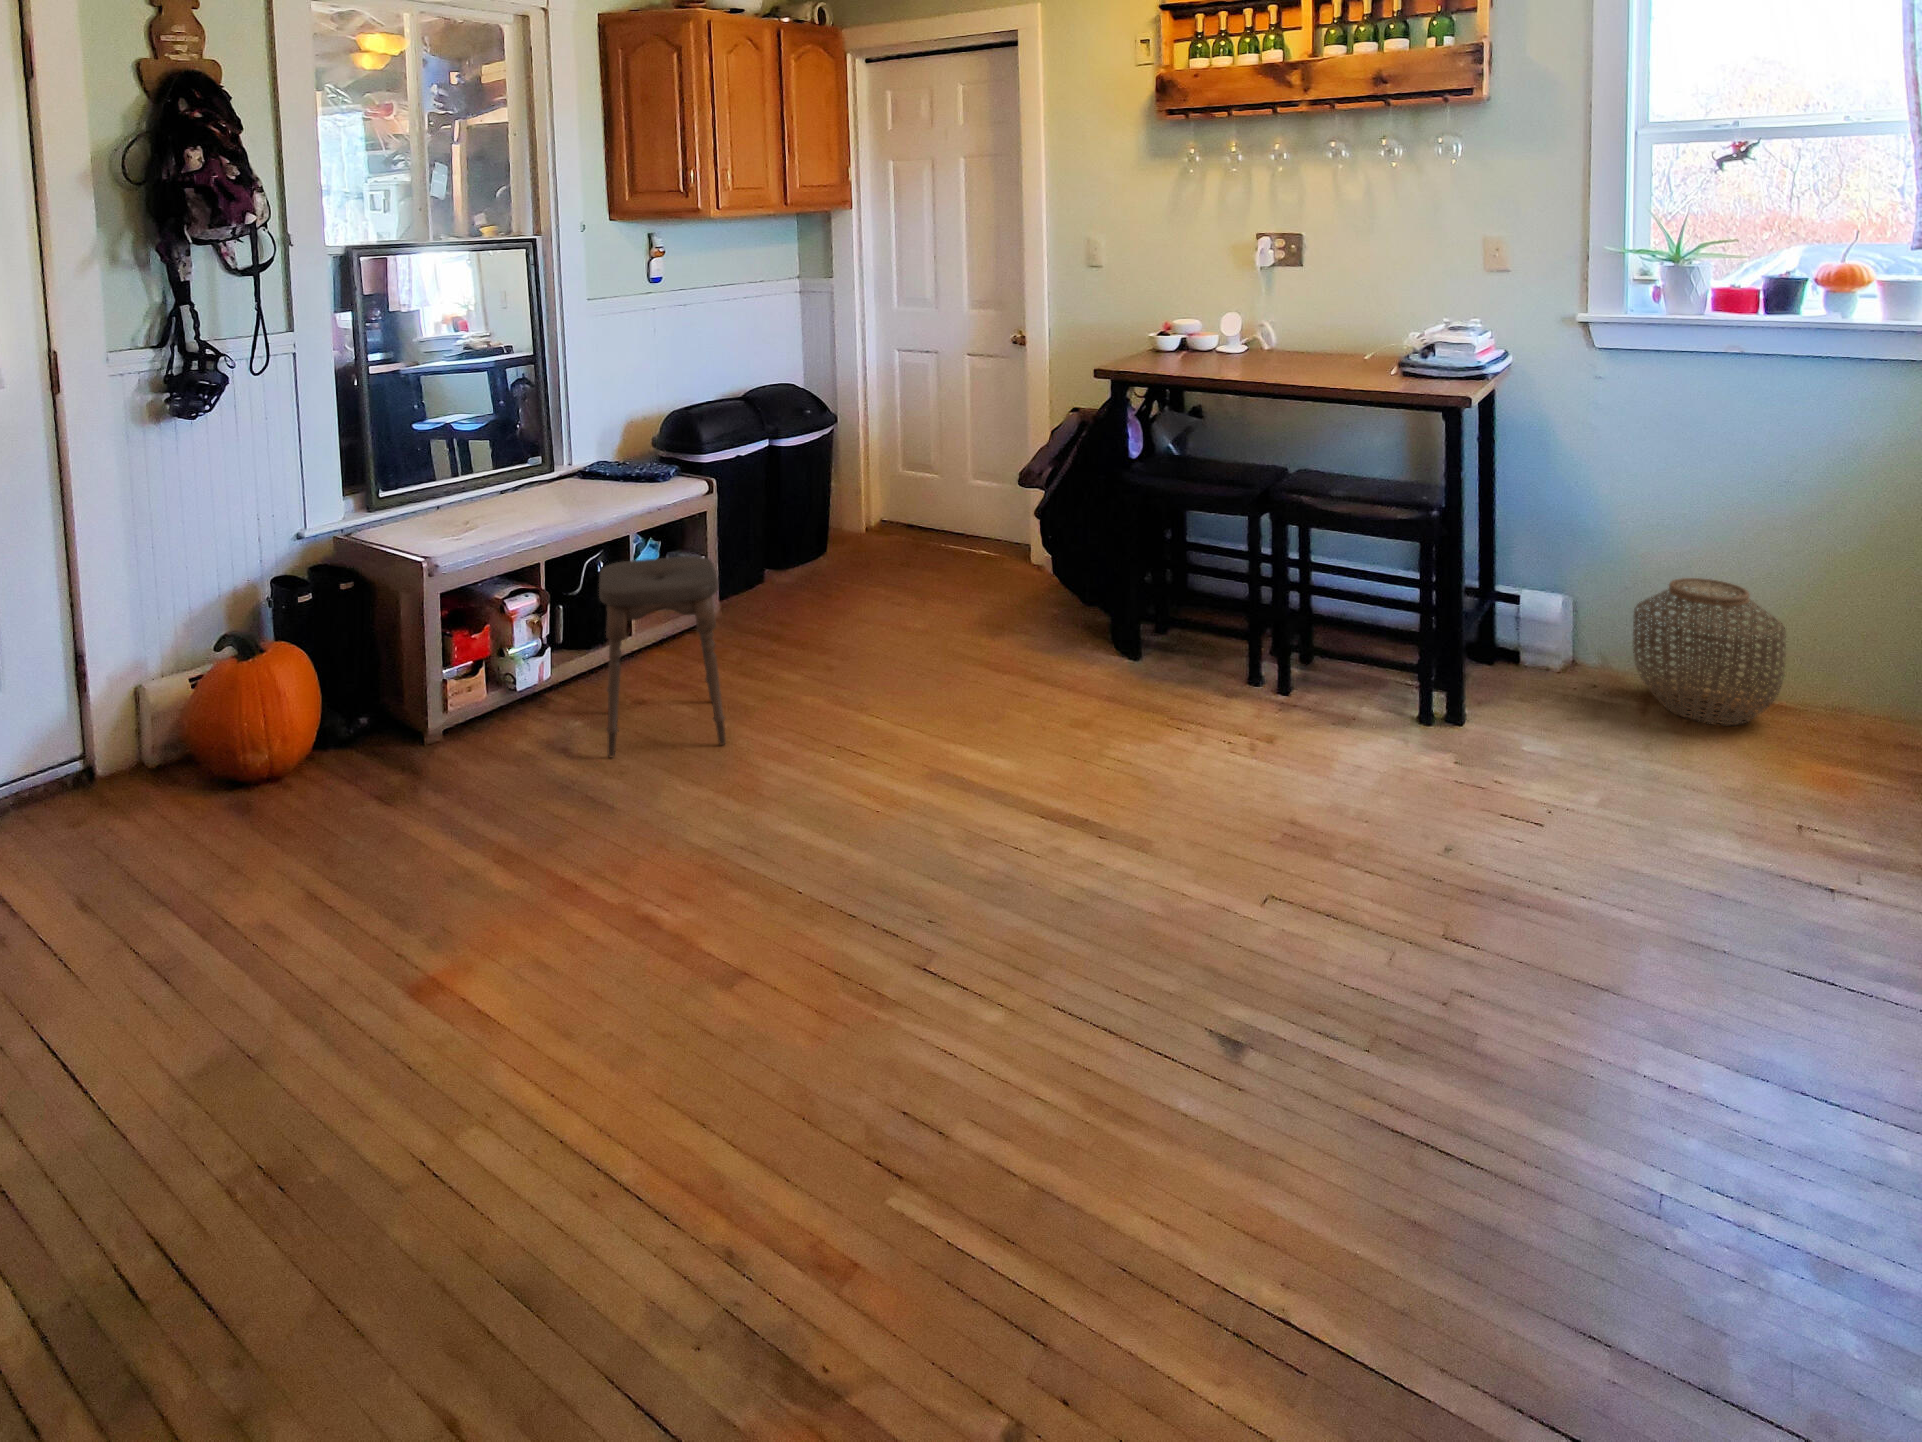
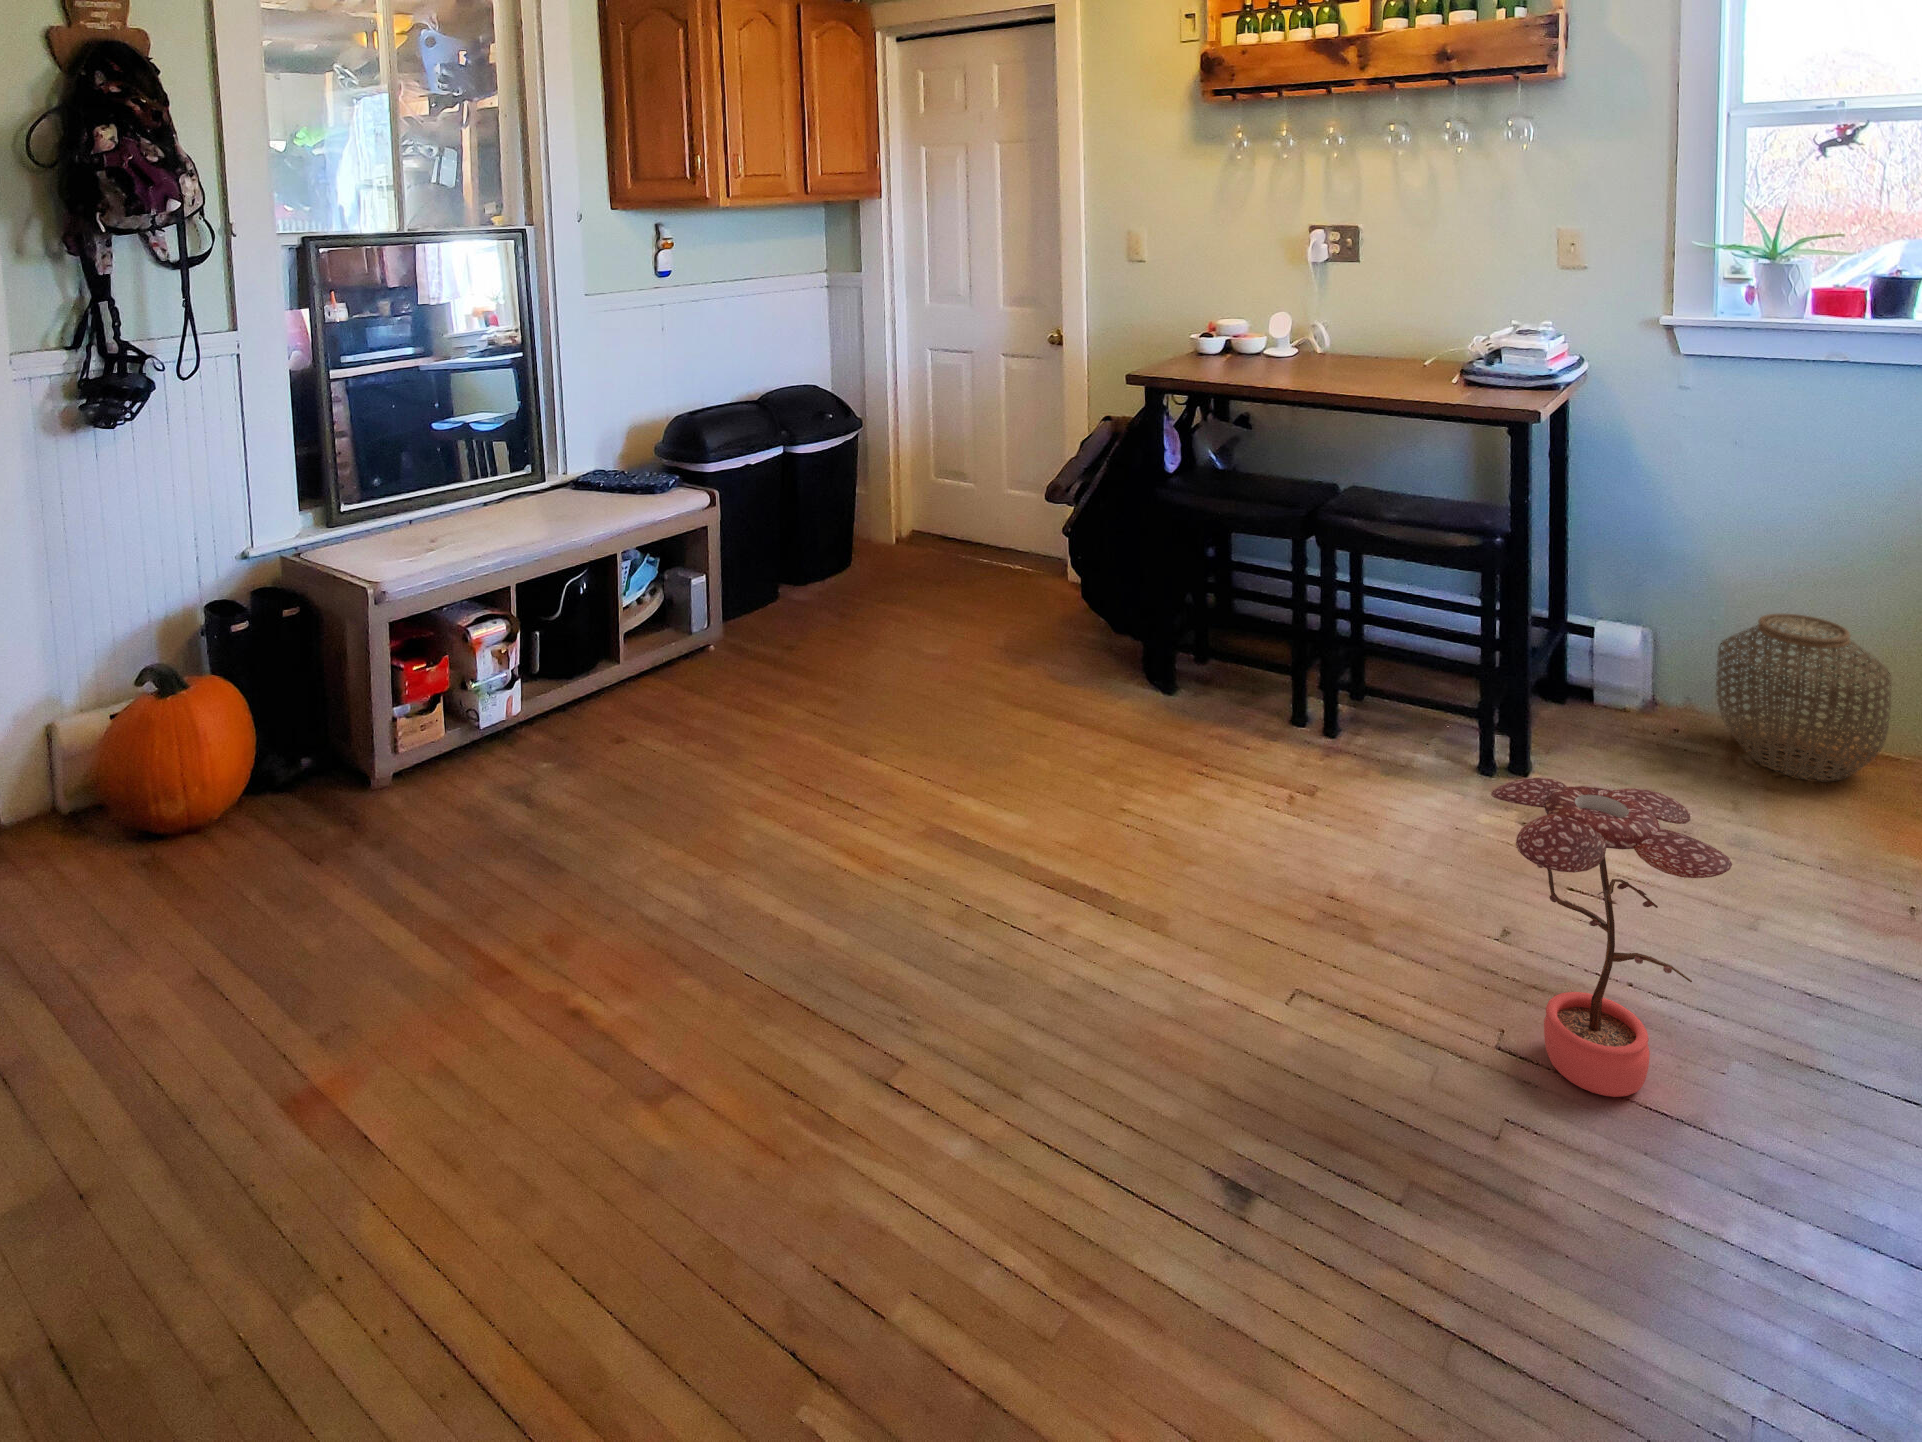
stool: present [599,556,726,757] -> none [562,580,704,808]
potted plant: none [1436,698,1637,959] -> present [1491,778,1732,1097]

